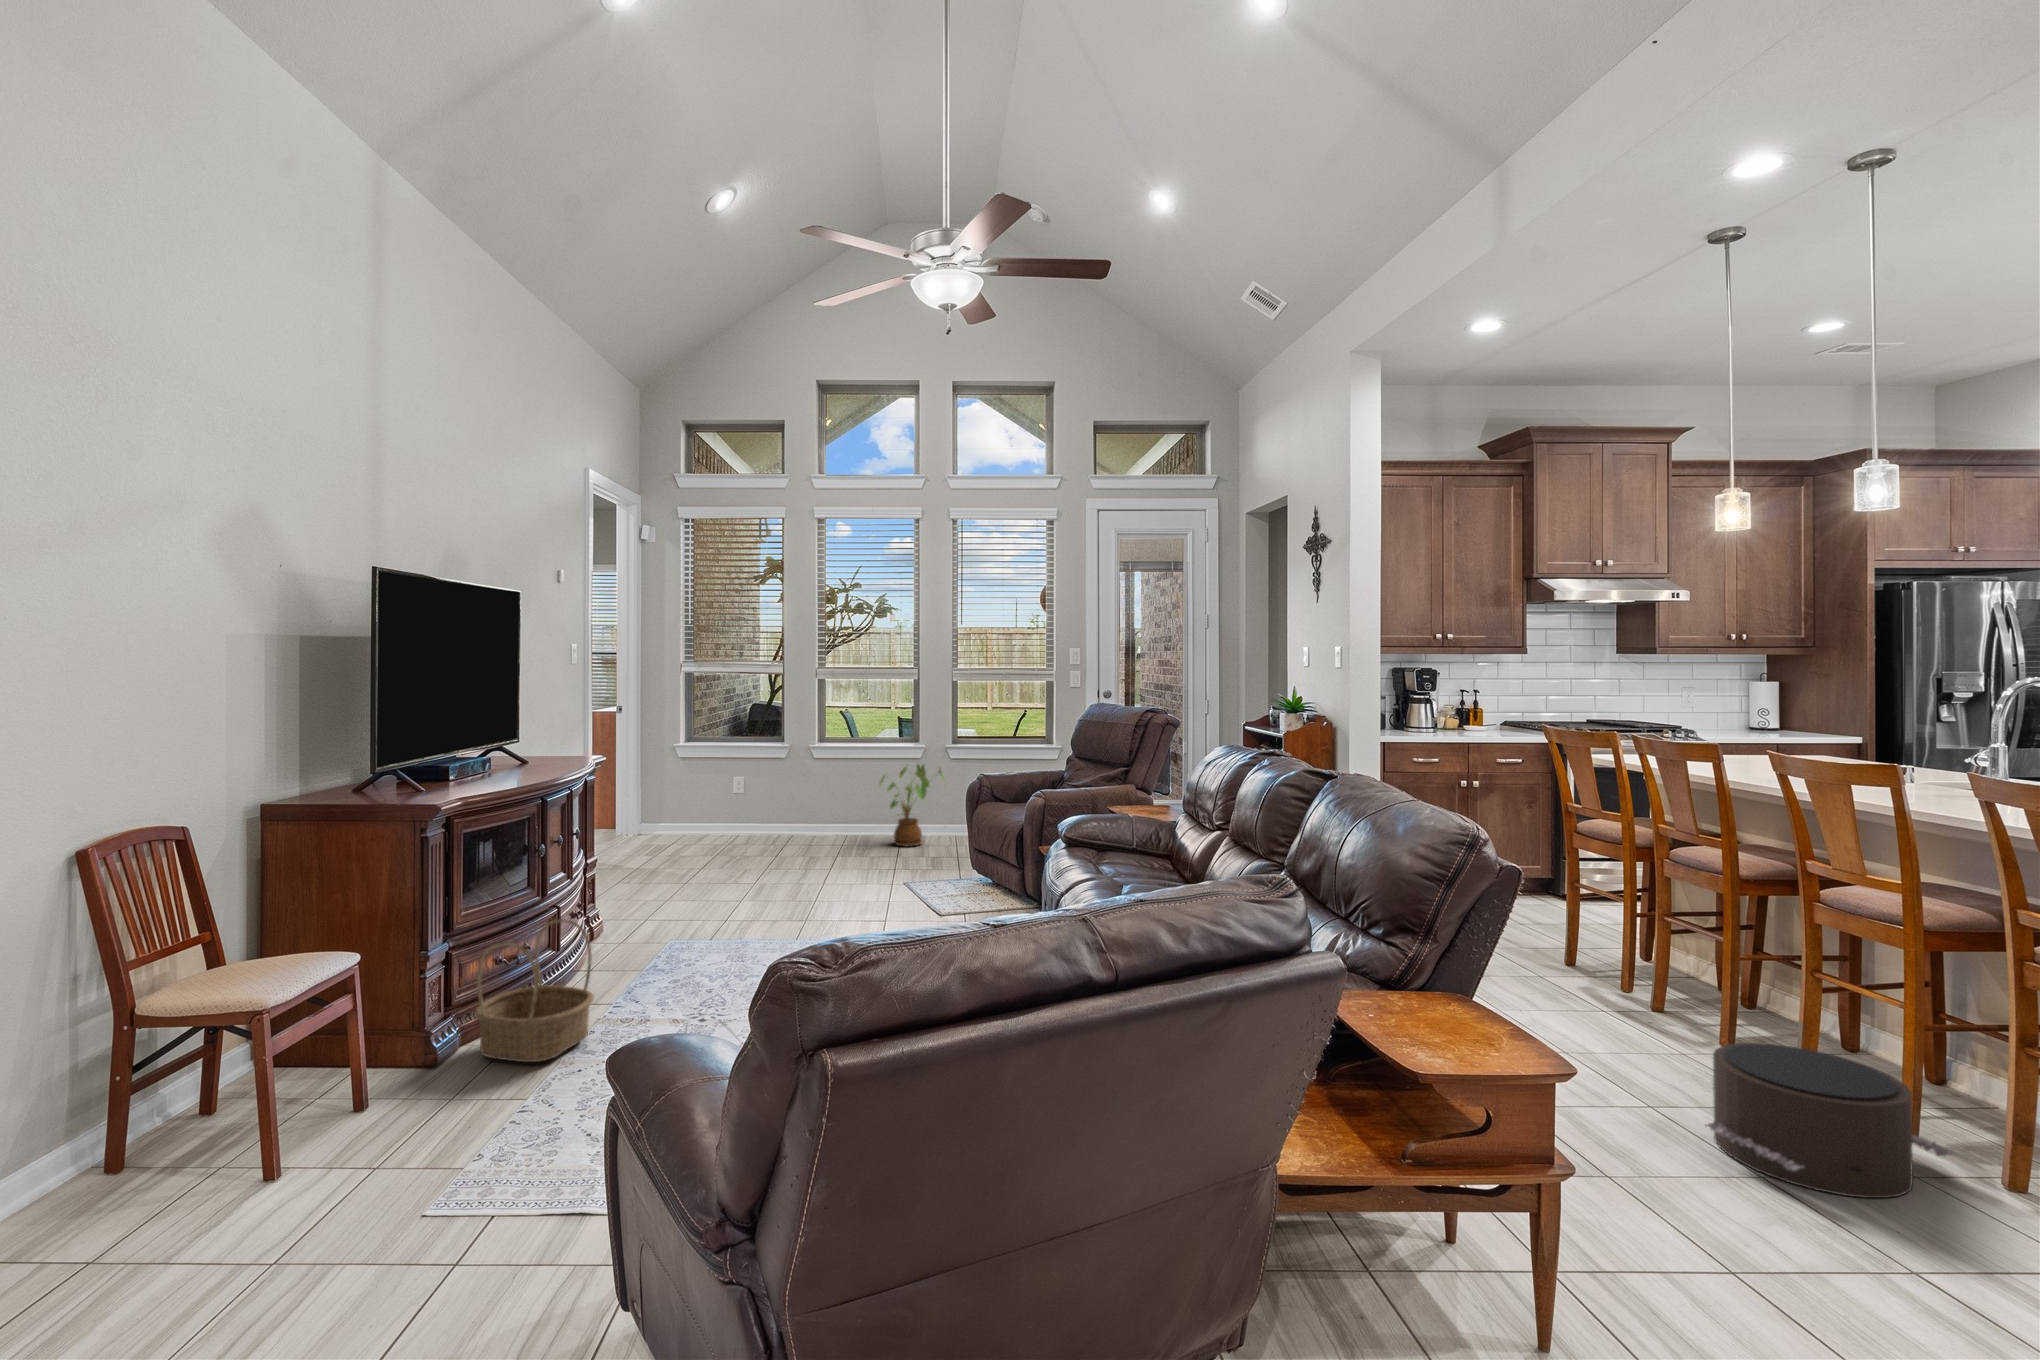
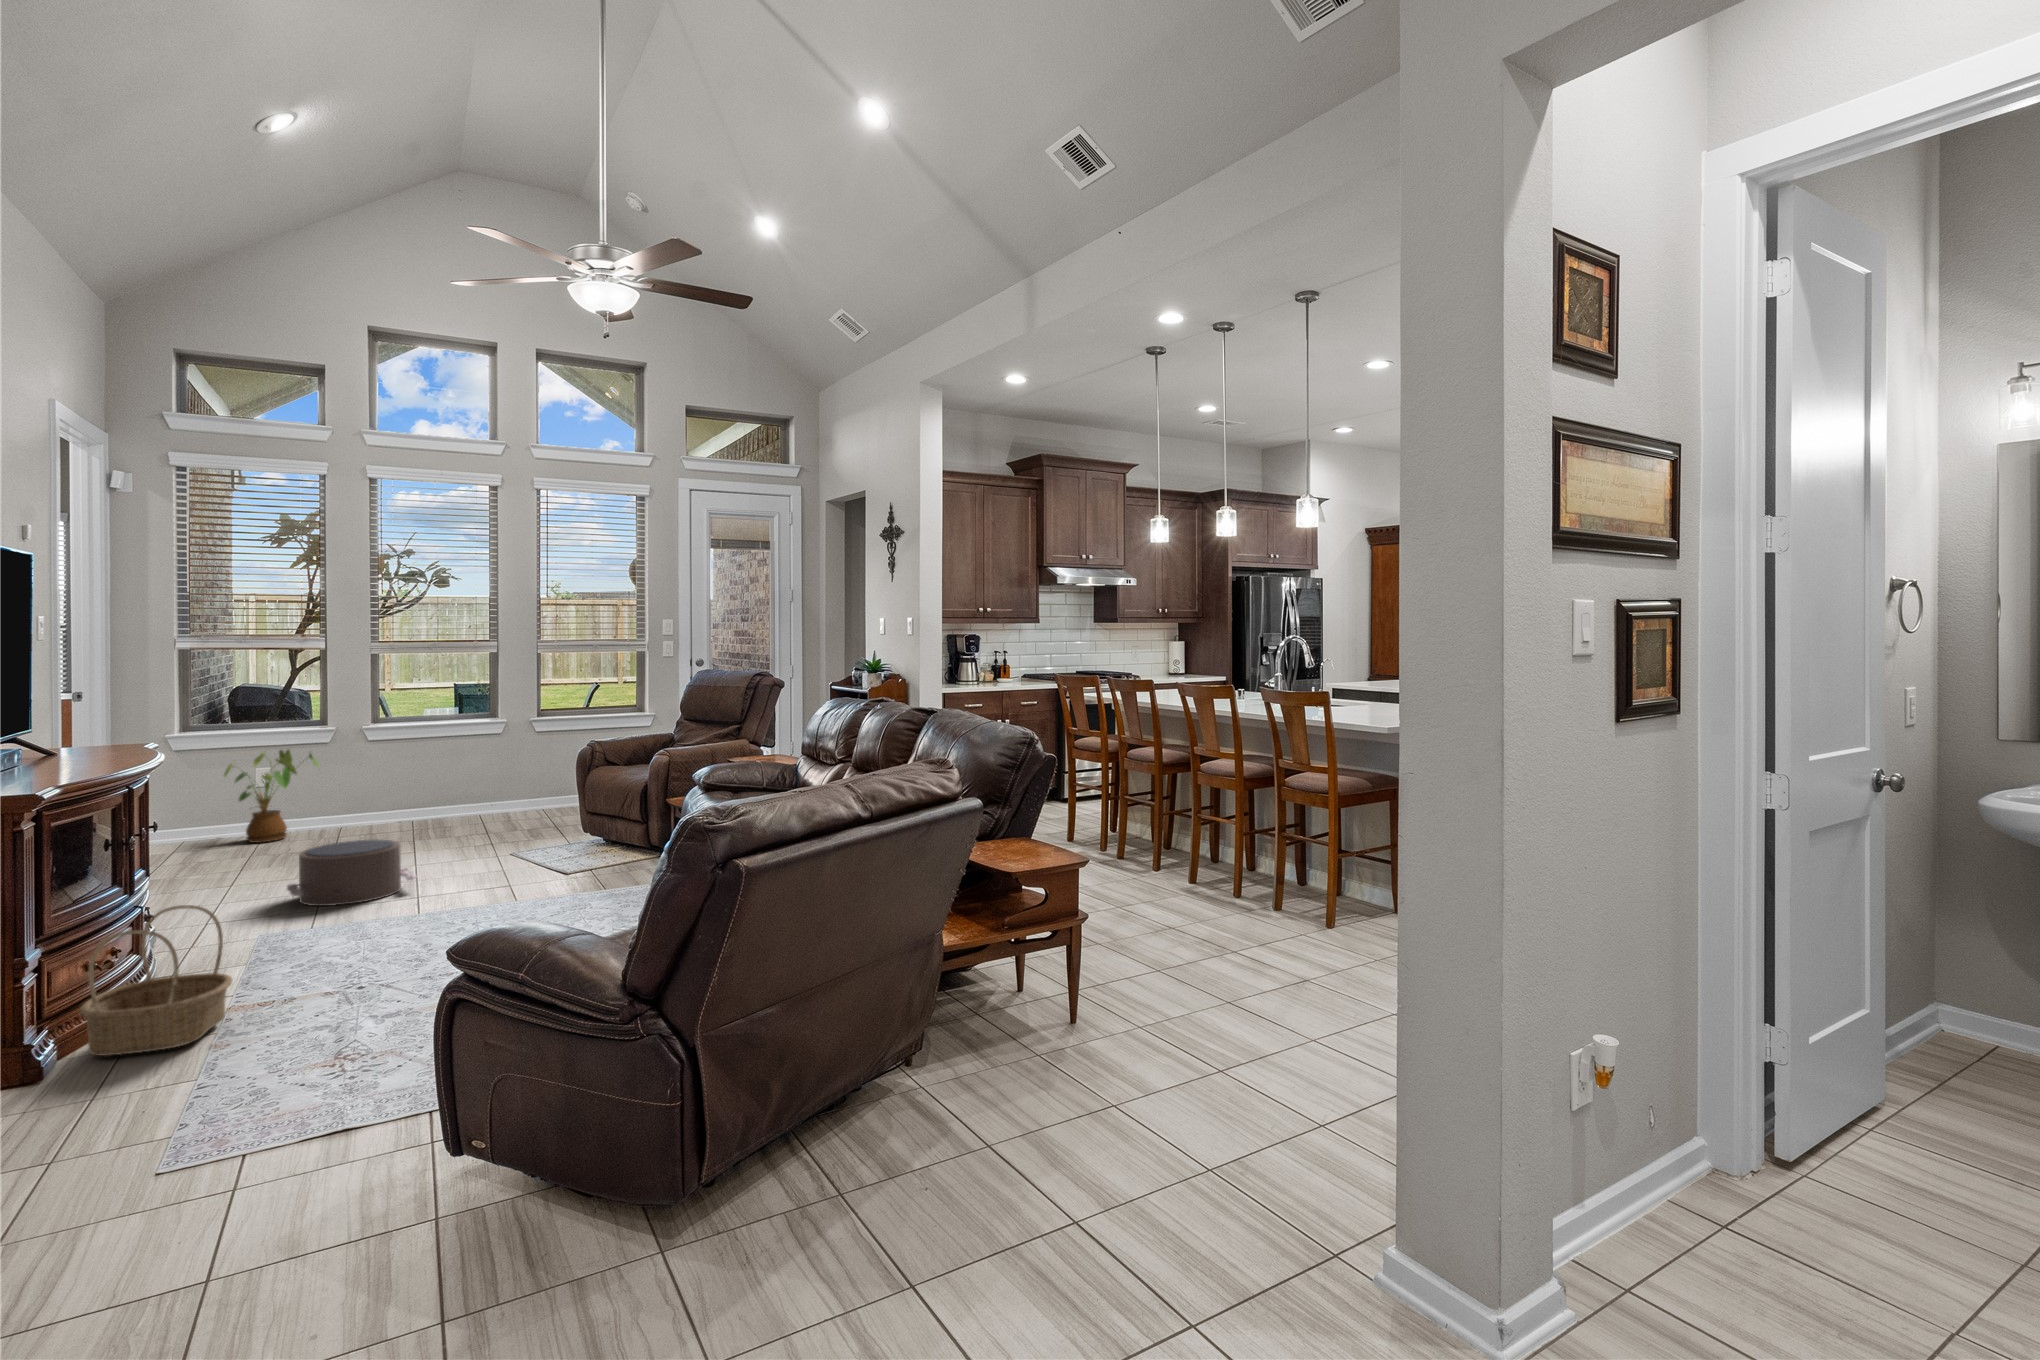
house plant: present [880,765,945,847] -> present [224,749,318,843]
pouf: present [1706,1043,1955,1198] -> present [287,840,417,906]

